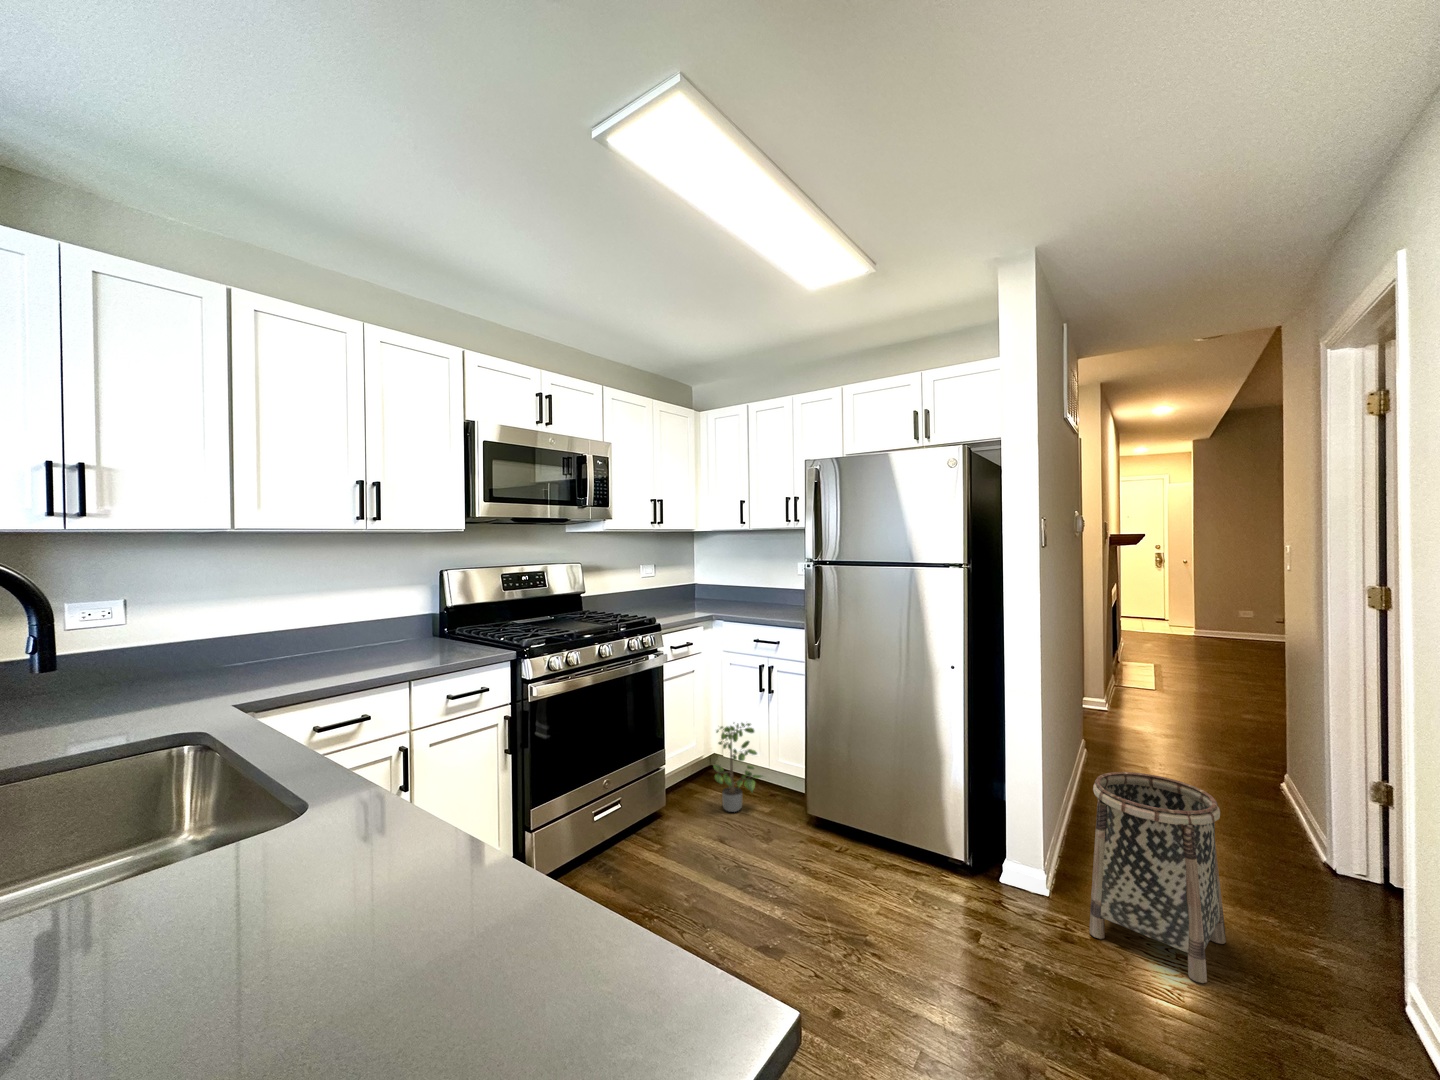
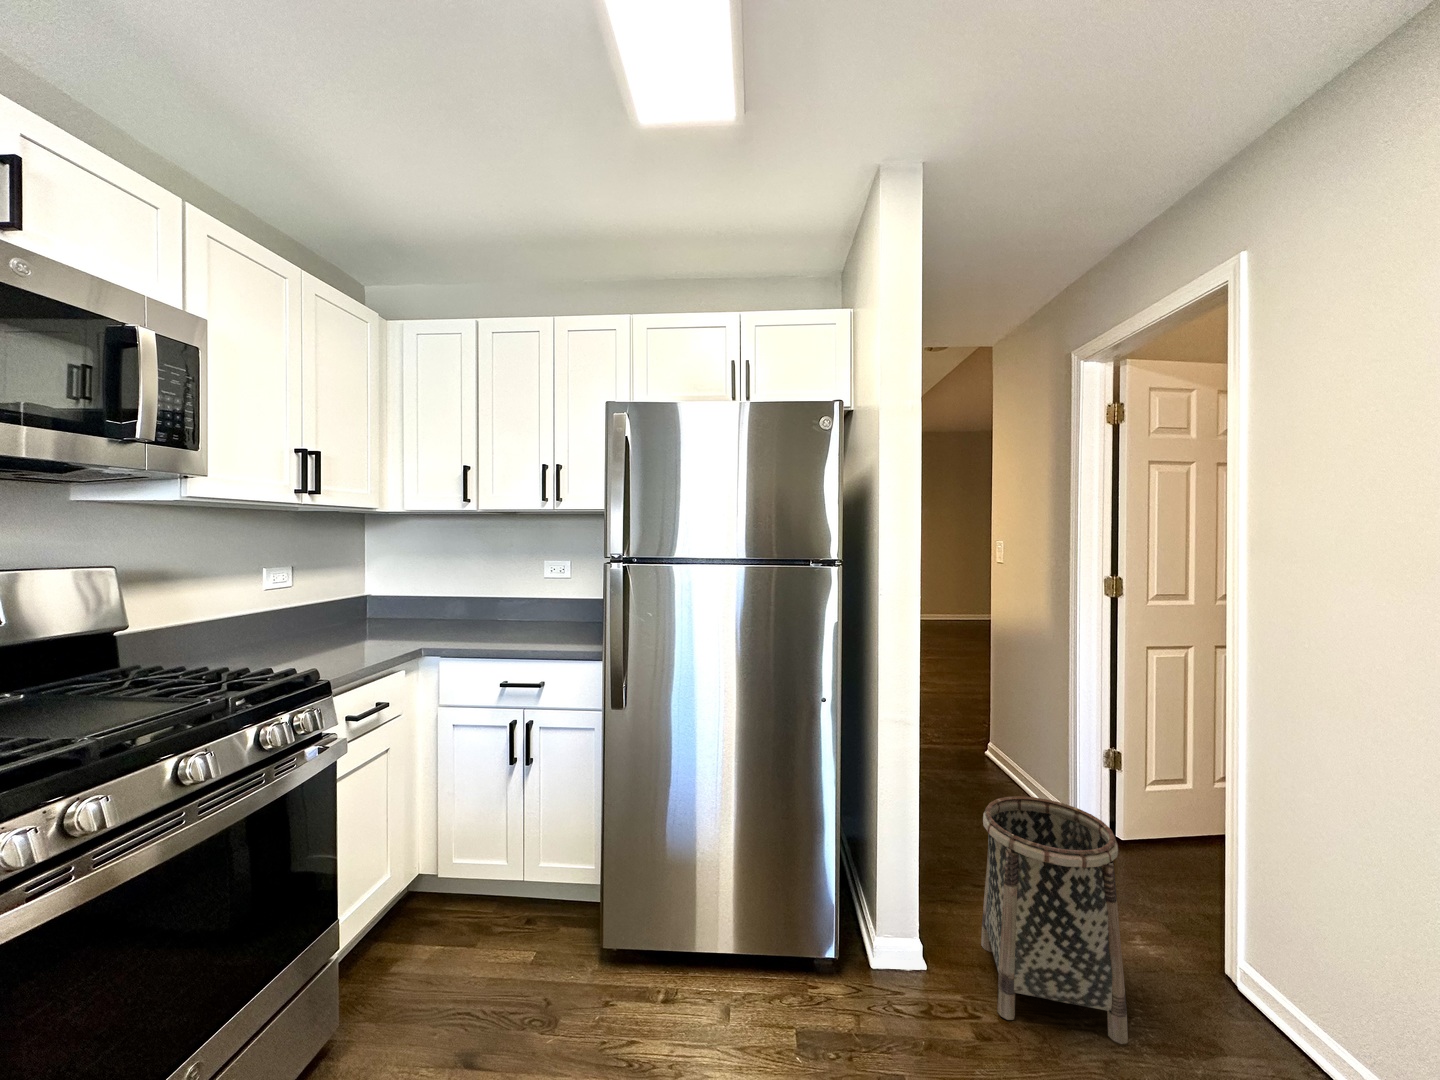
potted plant: present [713,723,762,812] -> none [434,818,527,983]

